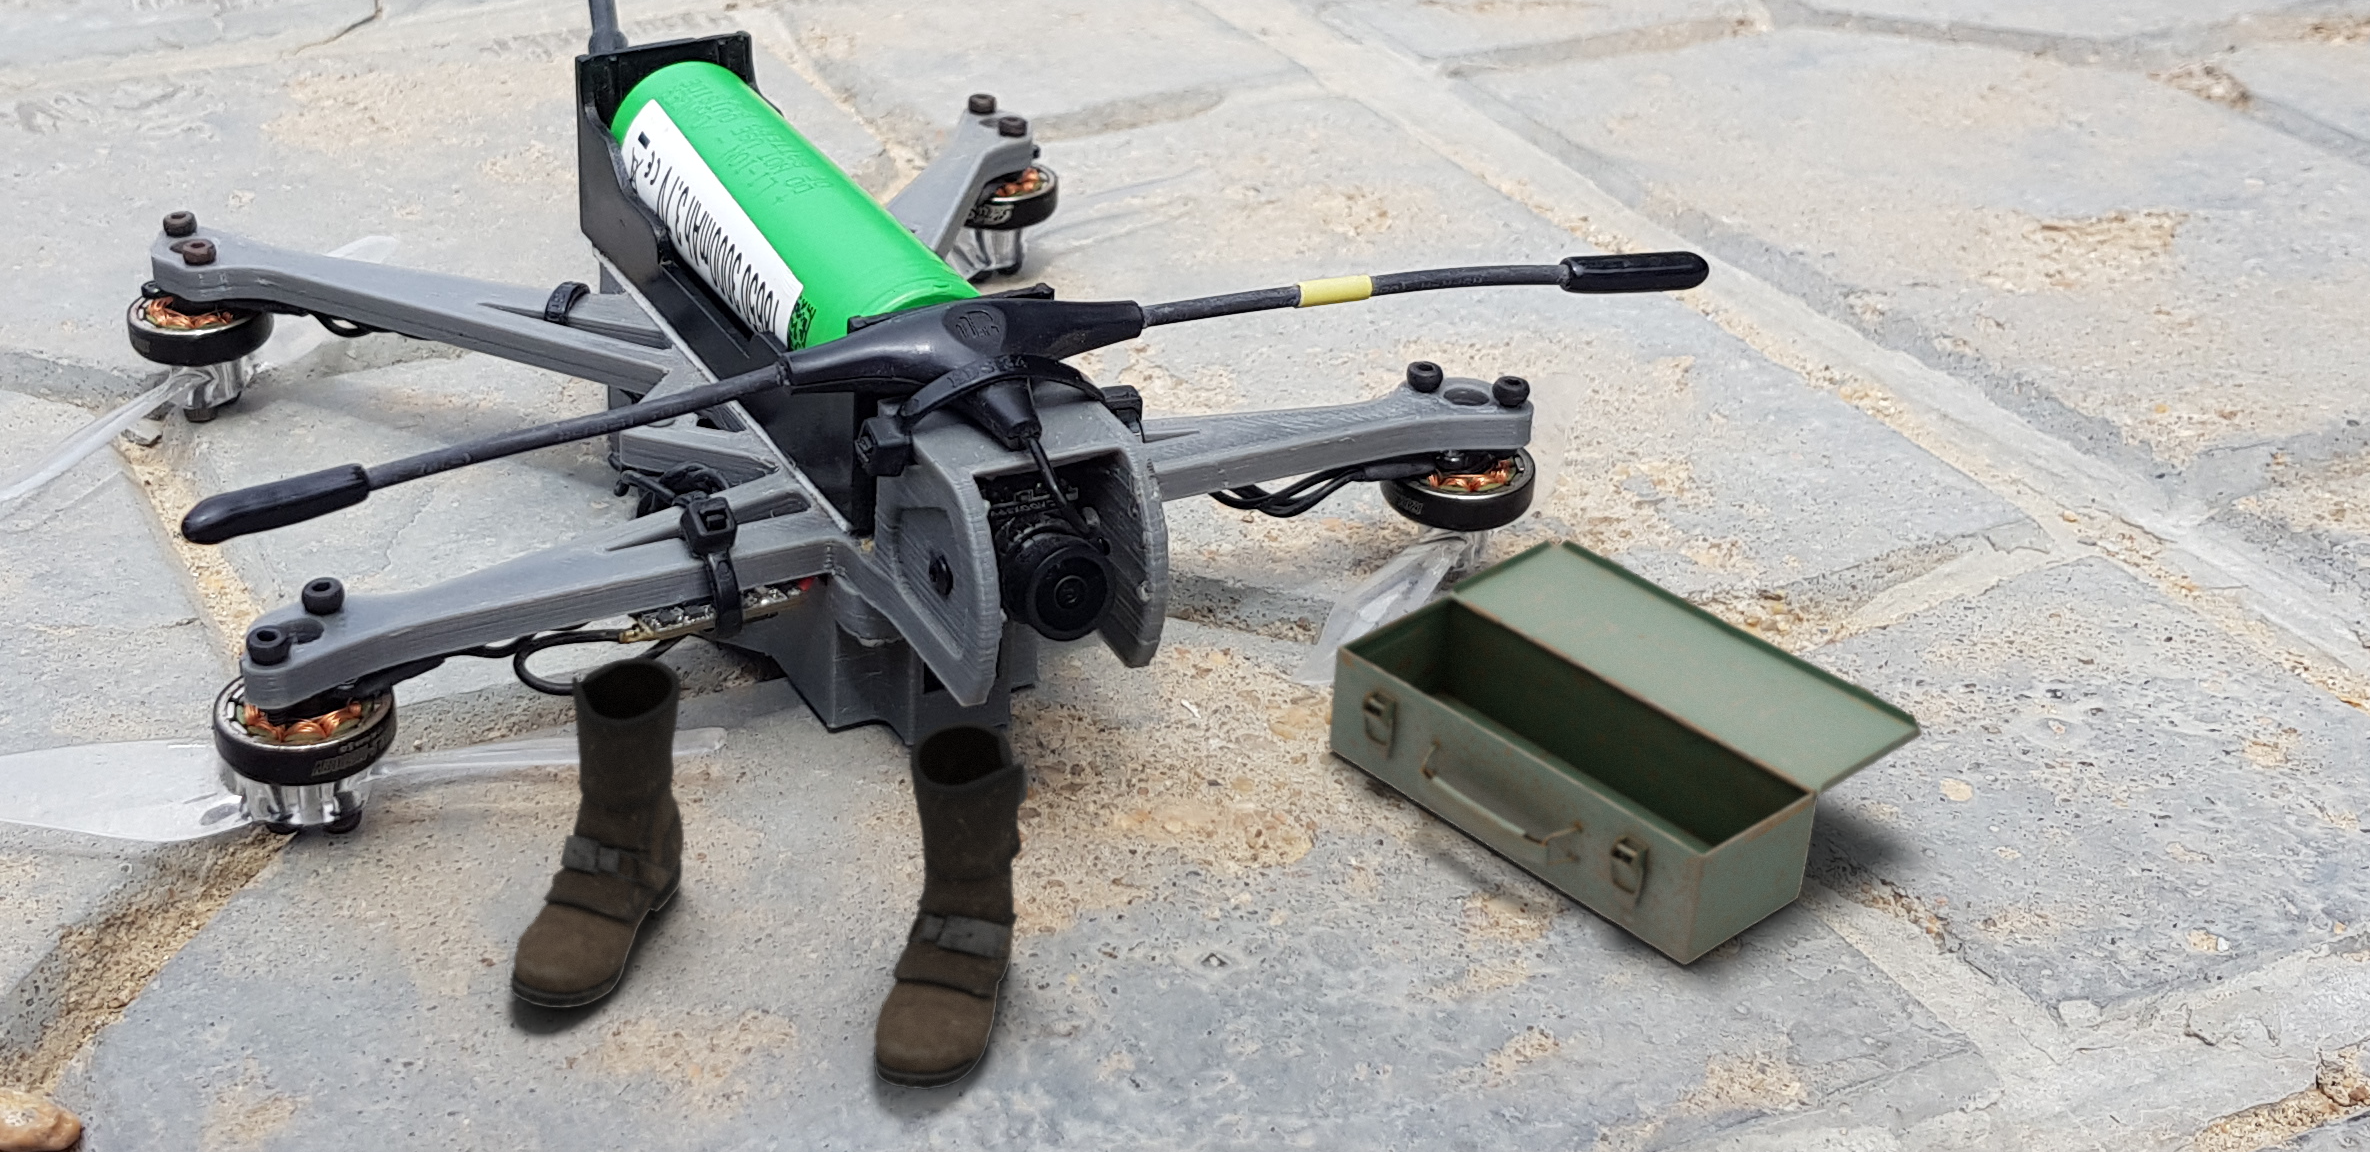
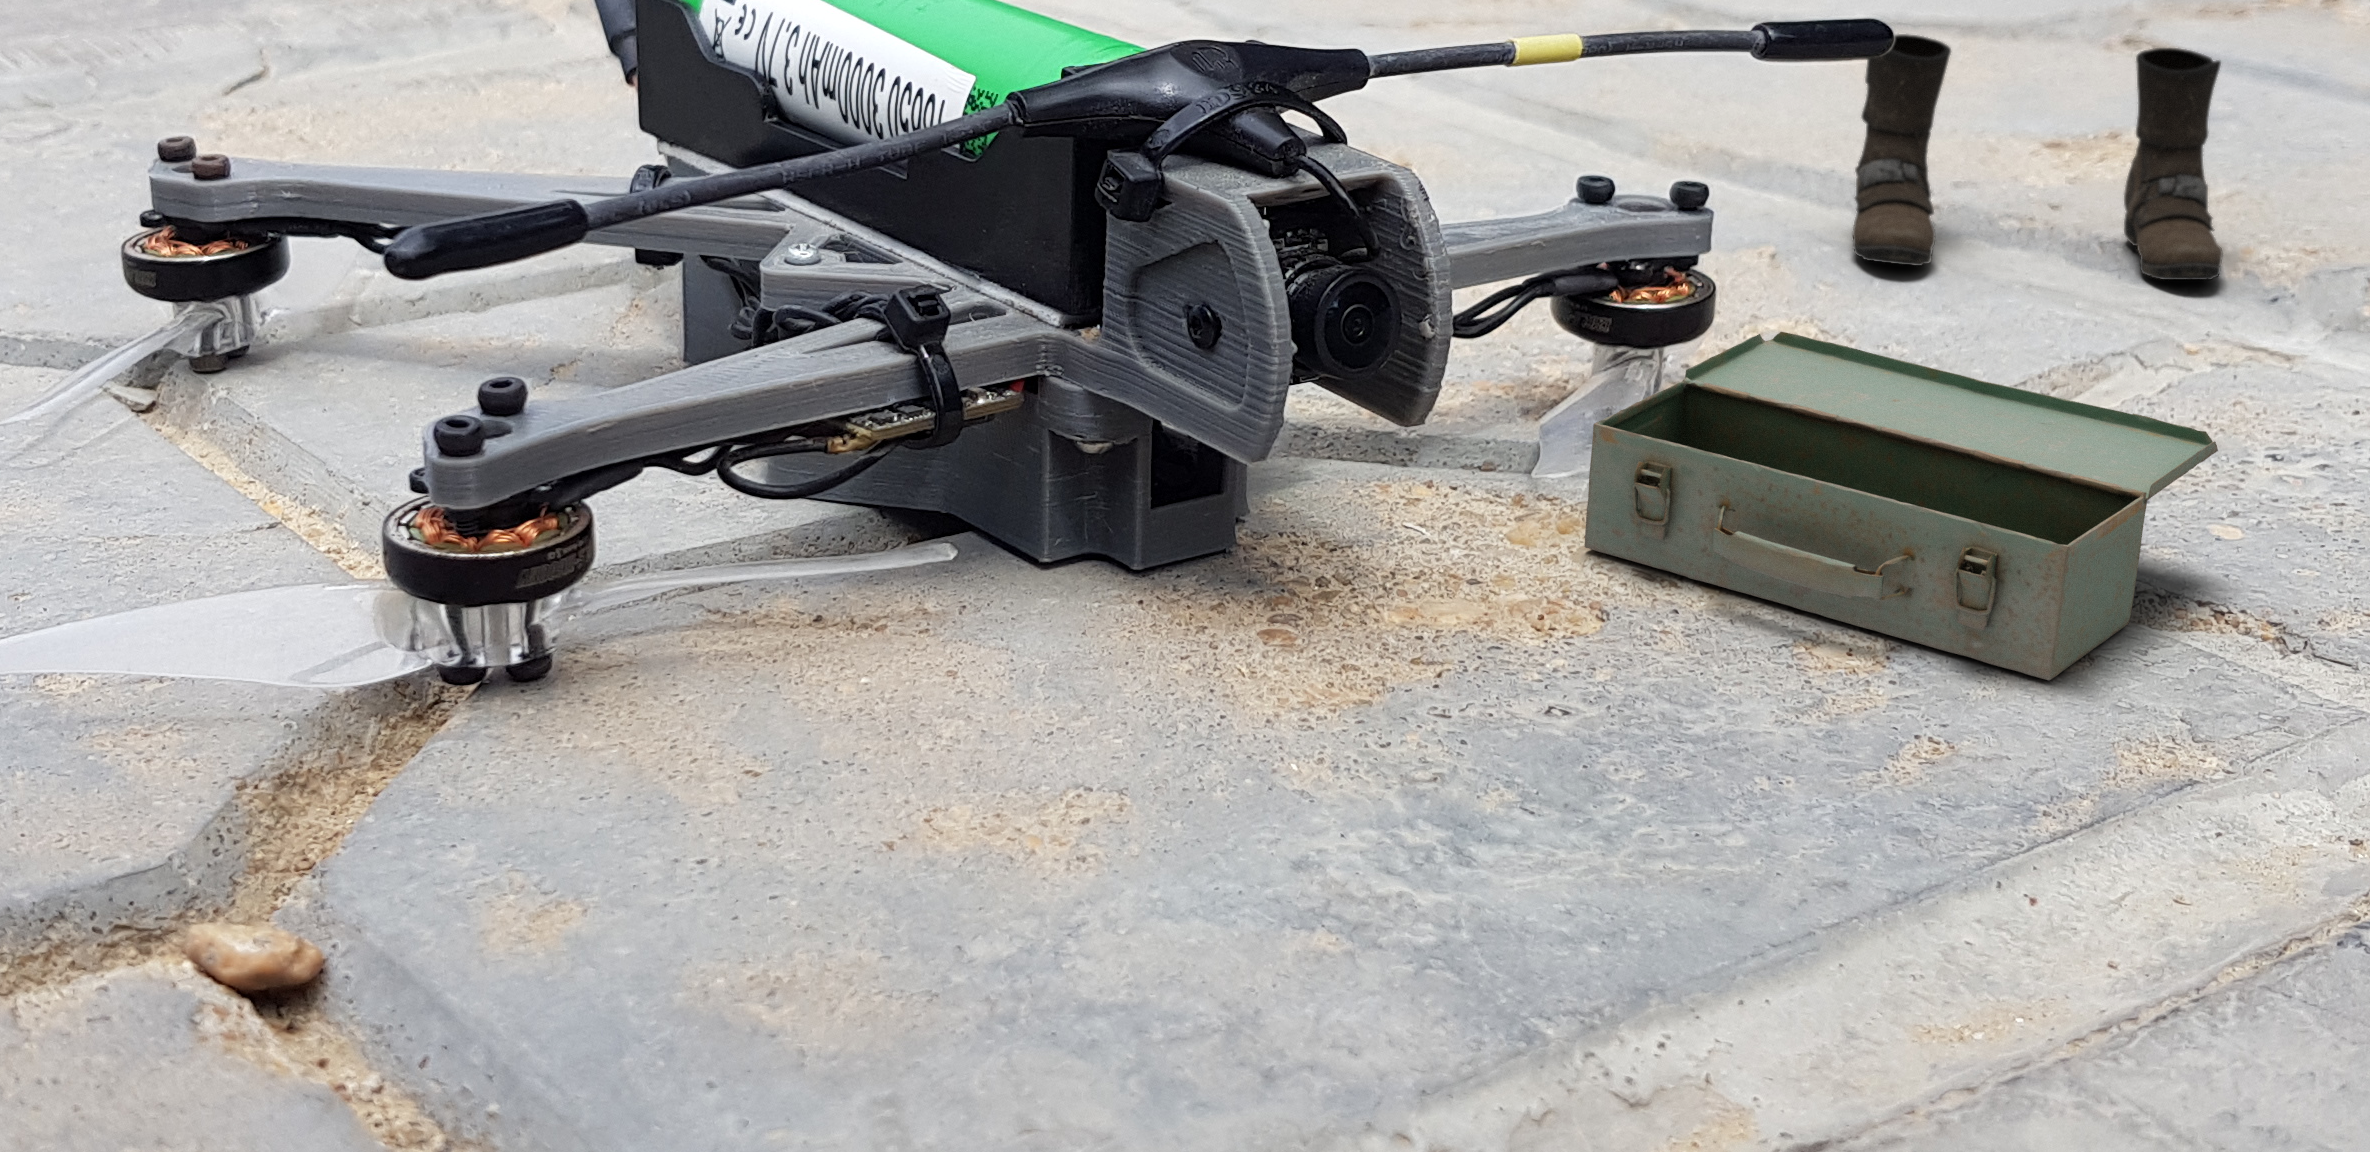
boots: present [510,657,1028,1090] -> present [1853,34,2223,280]

